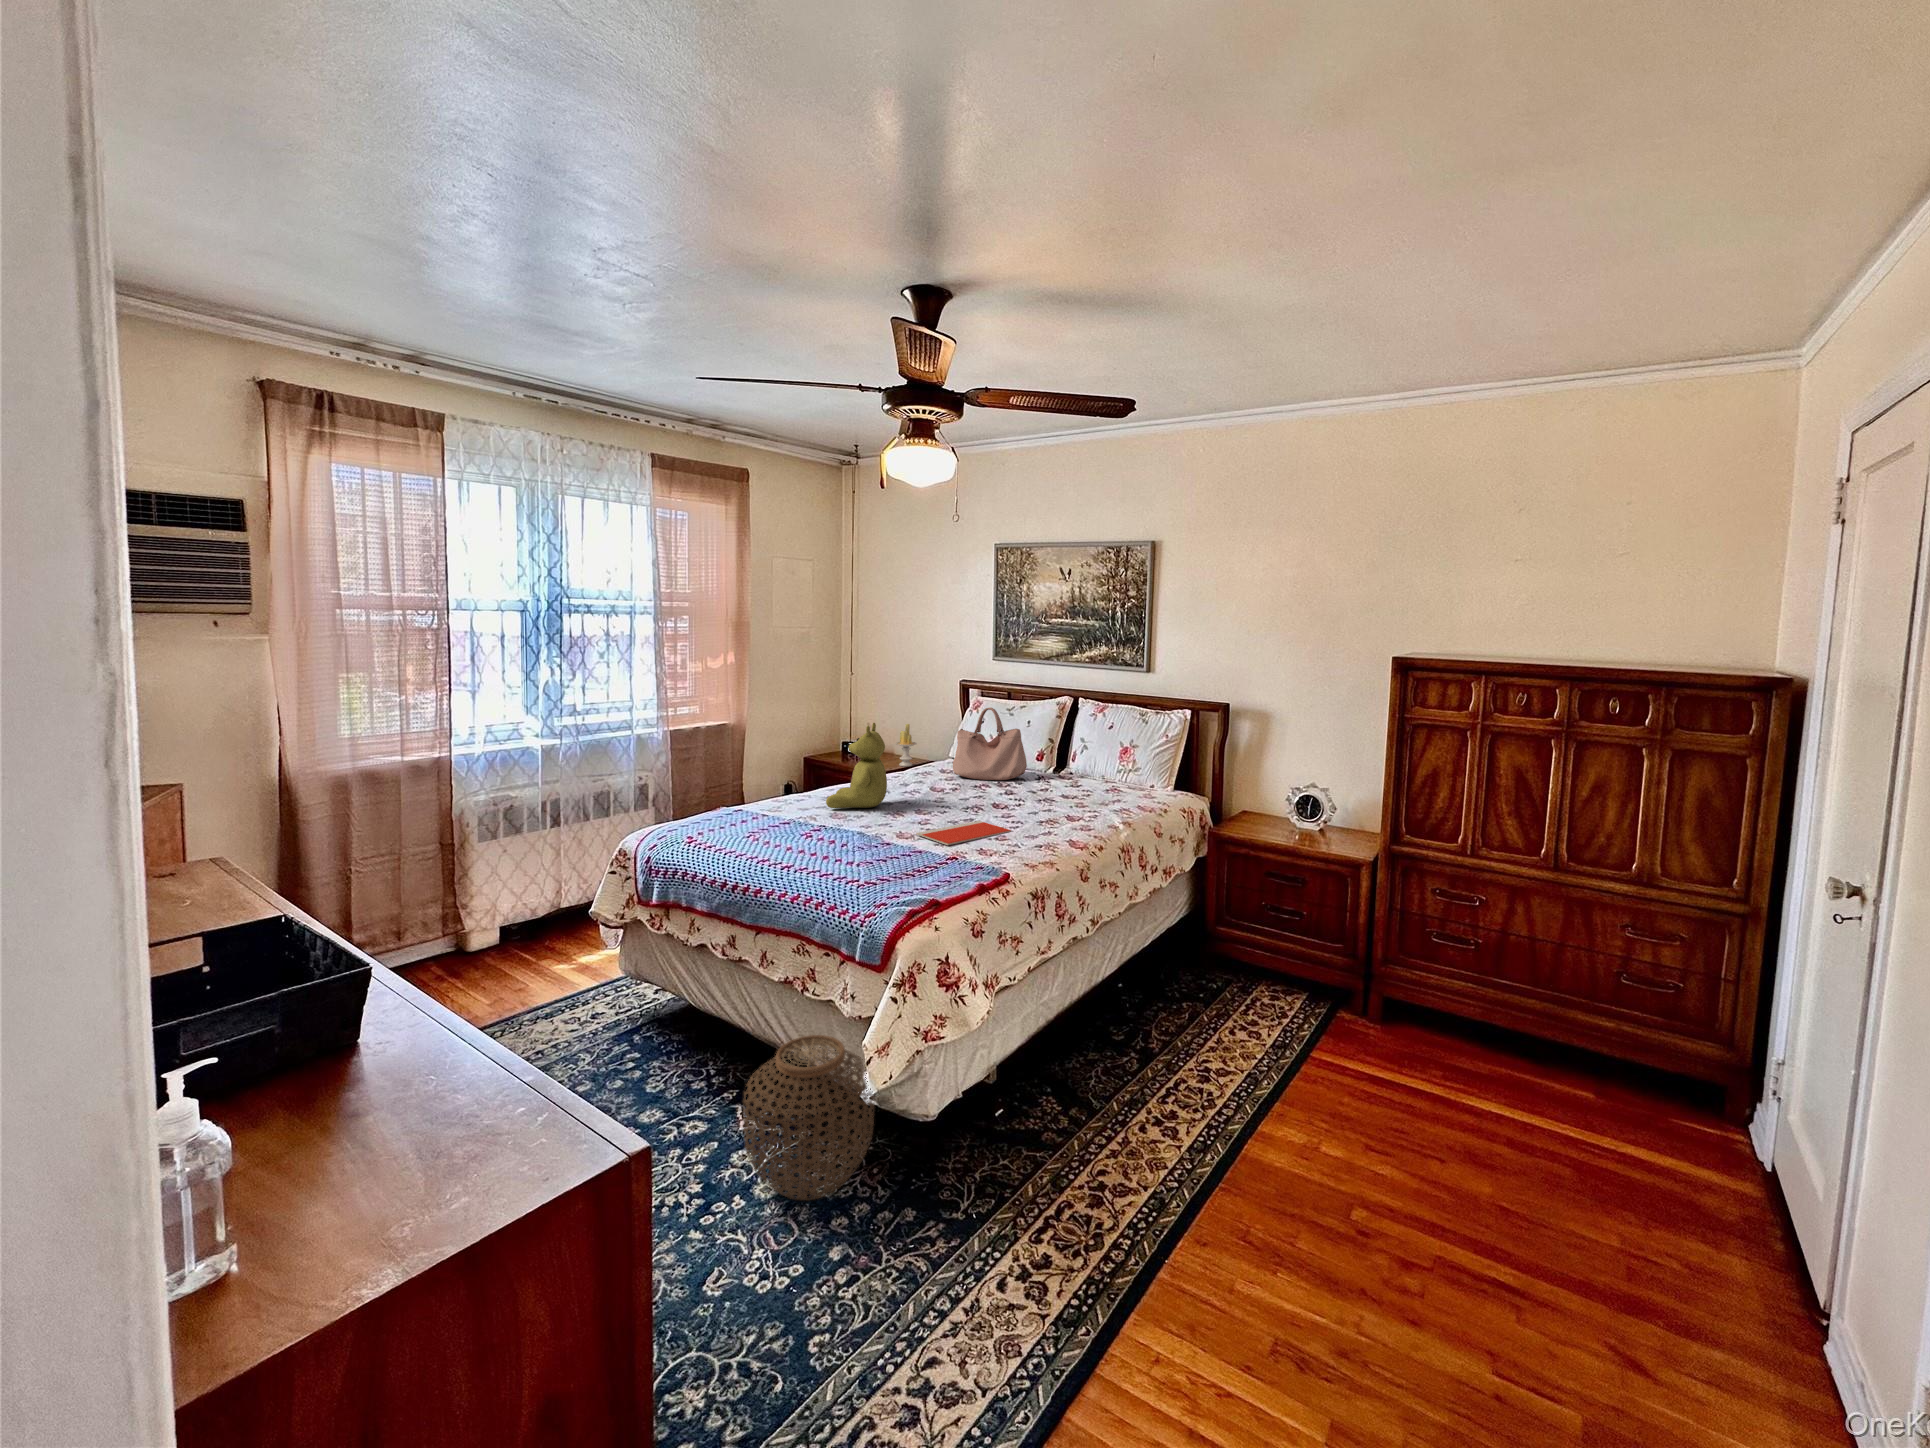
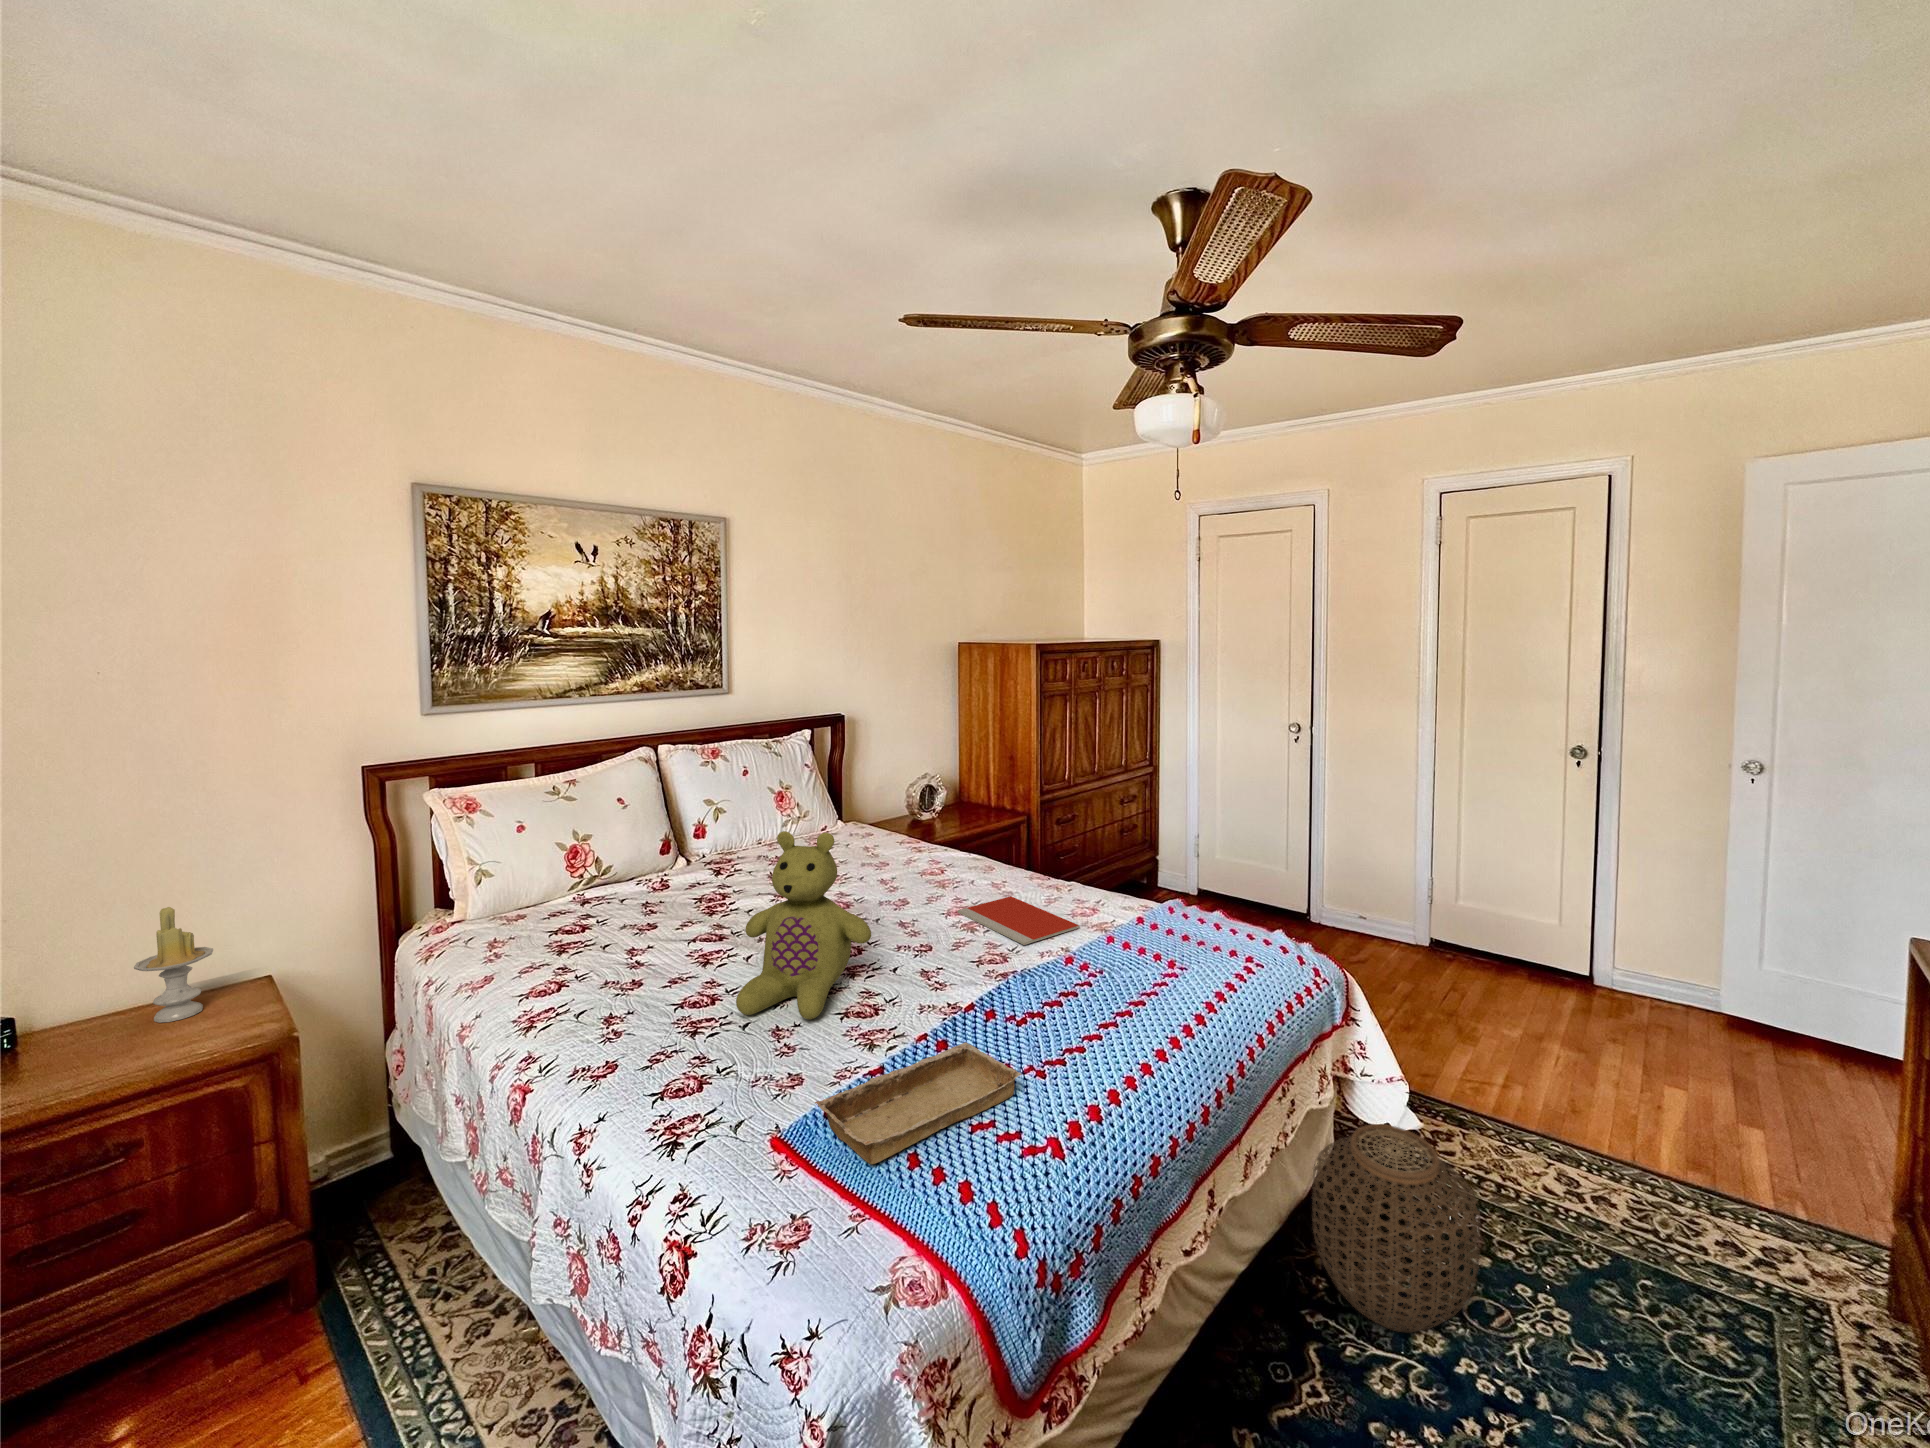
handbag: present [953,708,1027,780] -> none [591,782,710,920]
tray: none [703,806,781,837] -> present [815,1043,1022,1164]

